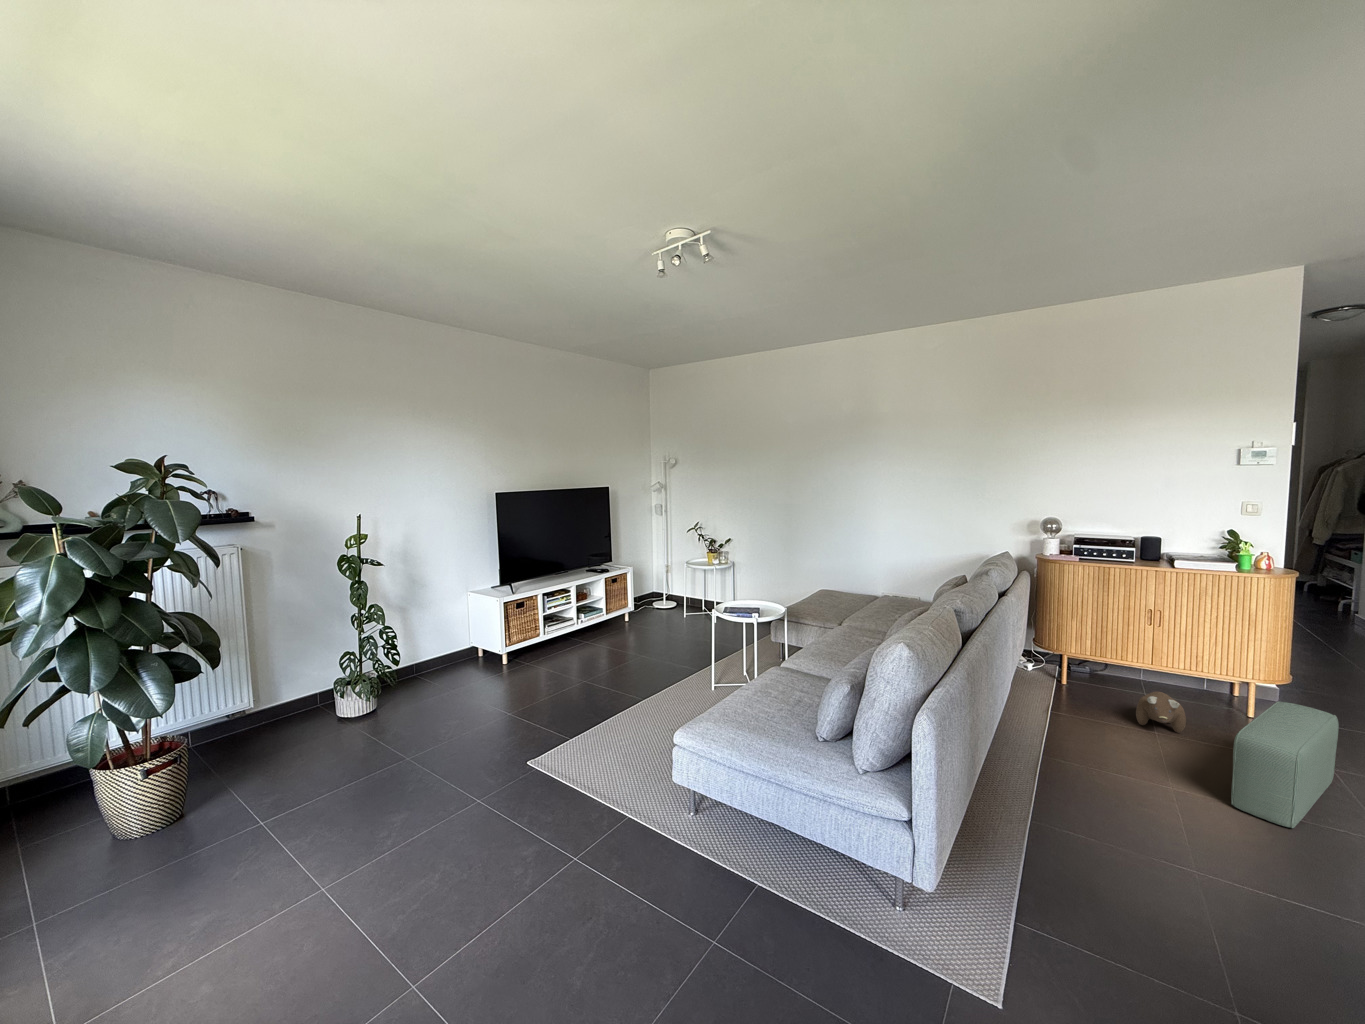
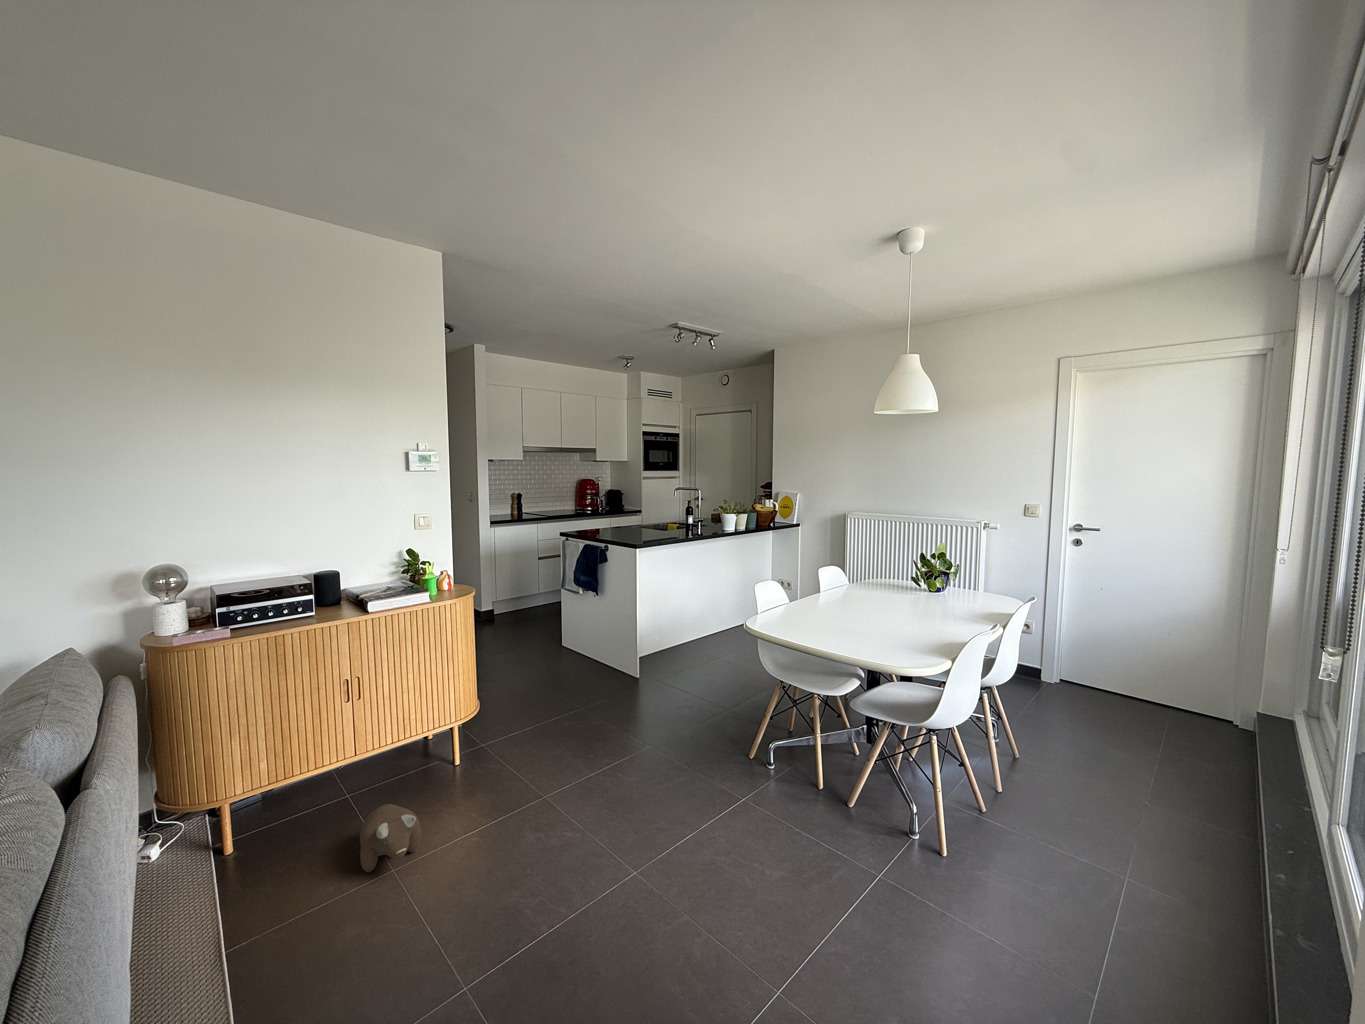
pouf: present [1231,701,1339,828] -> none [508,749,582,959]

